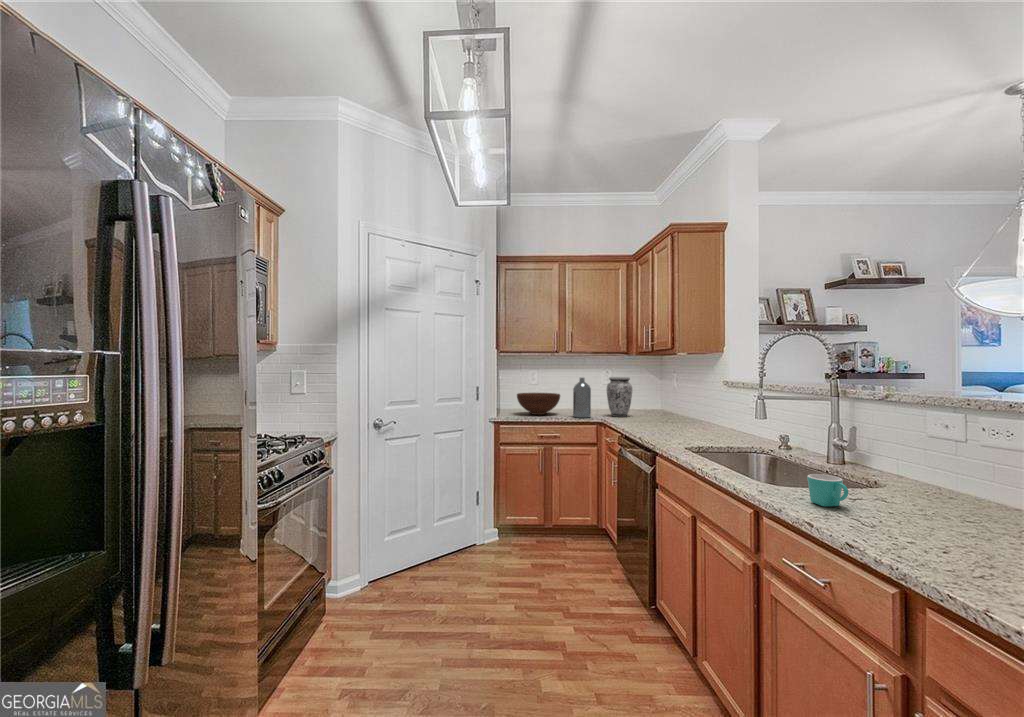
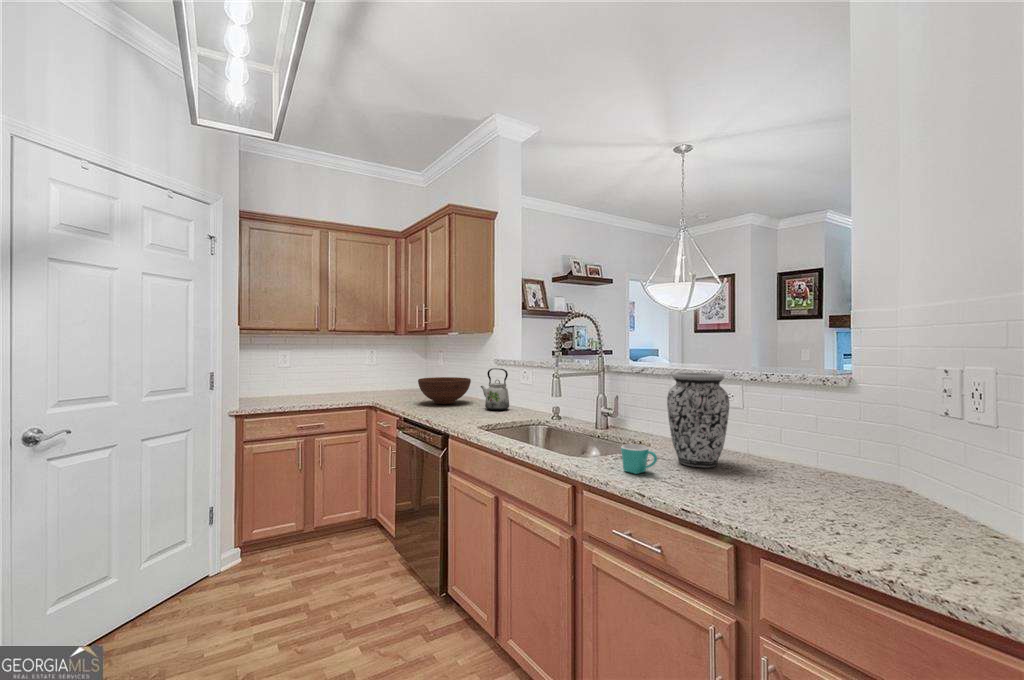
vase: present [607,377,632,417] -> present [667,373,729,468]
bottle: present [573,378,591,418] -> none [338,358,359,403]
kettle: none [704,390,736,435] -> present [481,368,509,410]
fruit bowl: present [517,393,560,415] -> present [418,377,471,404]

